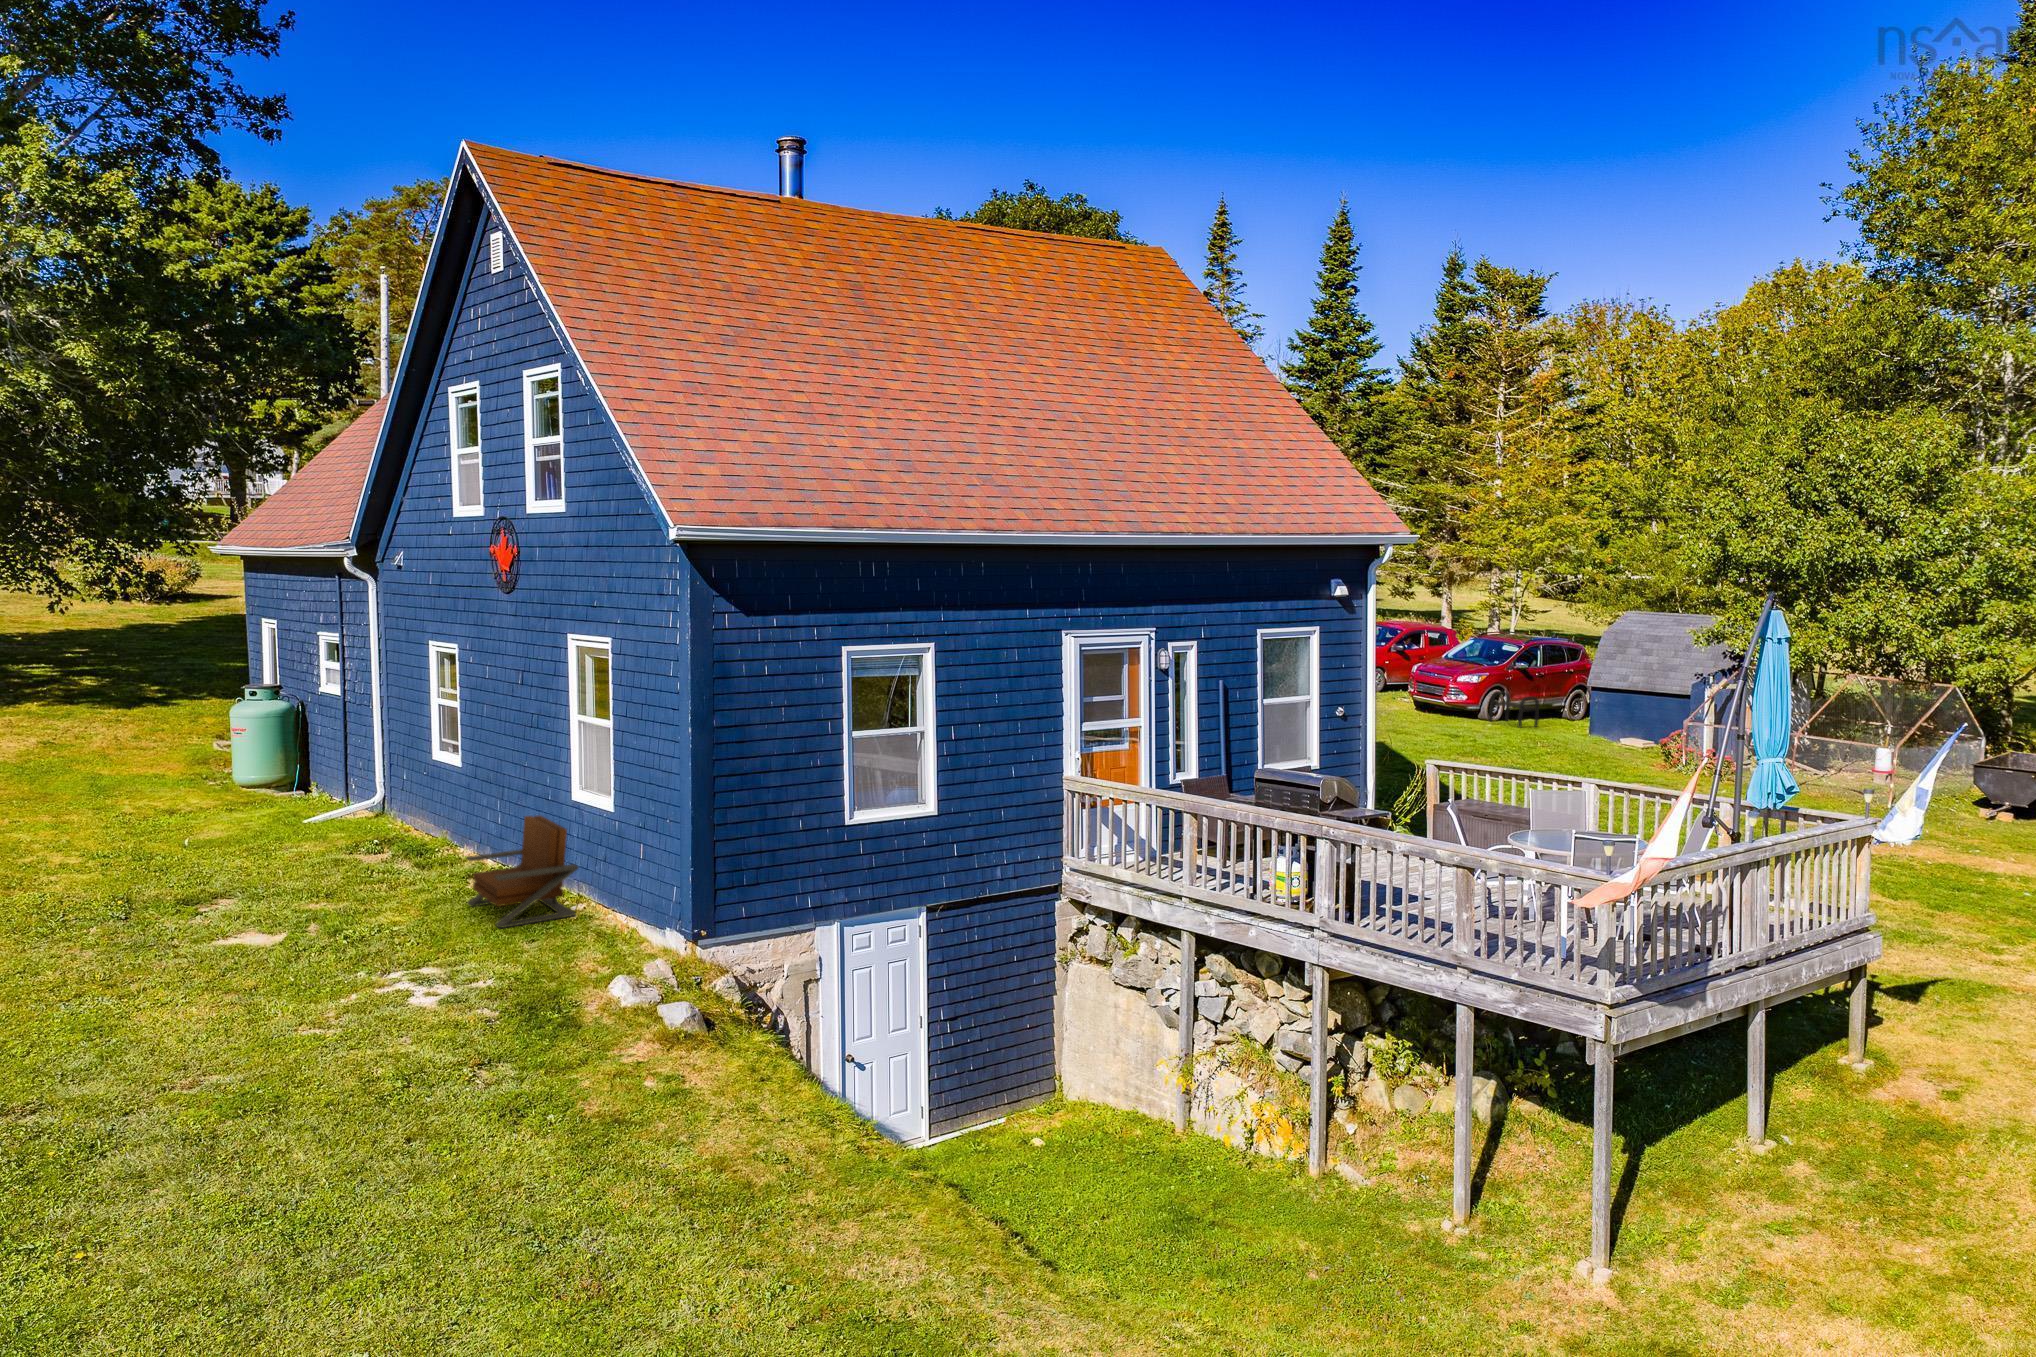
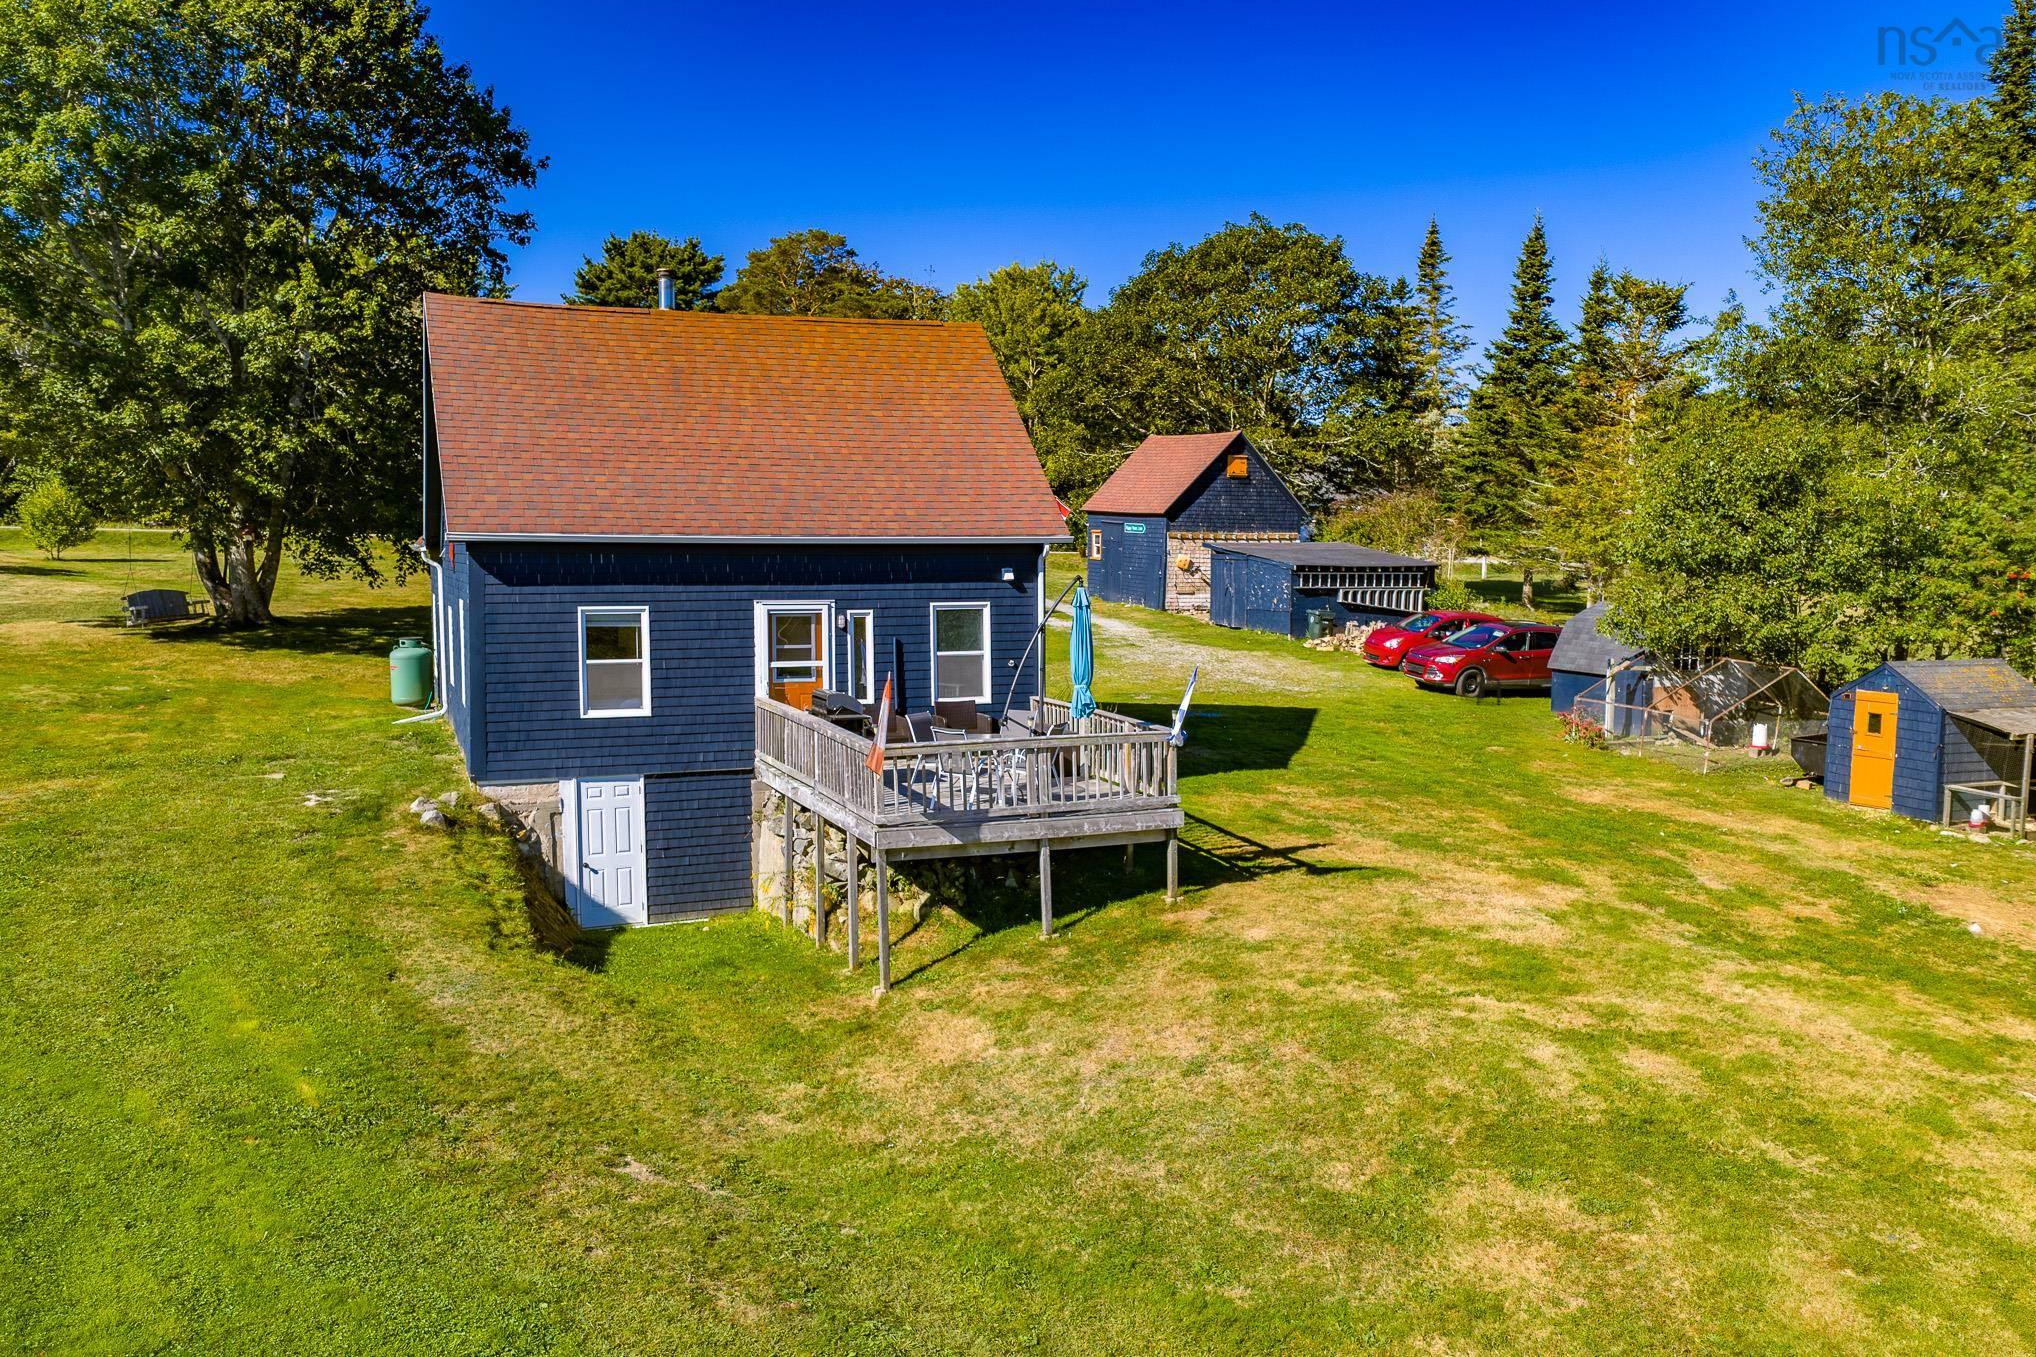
lounge chair: present [467,815,578,928] -> none [414,709,469,773]

